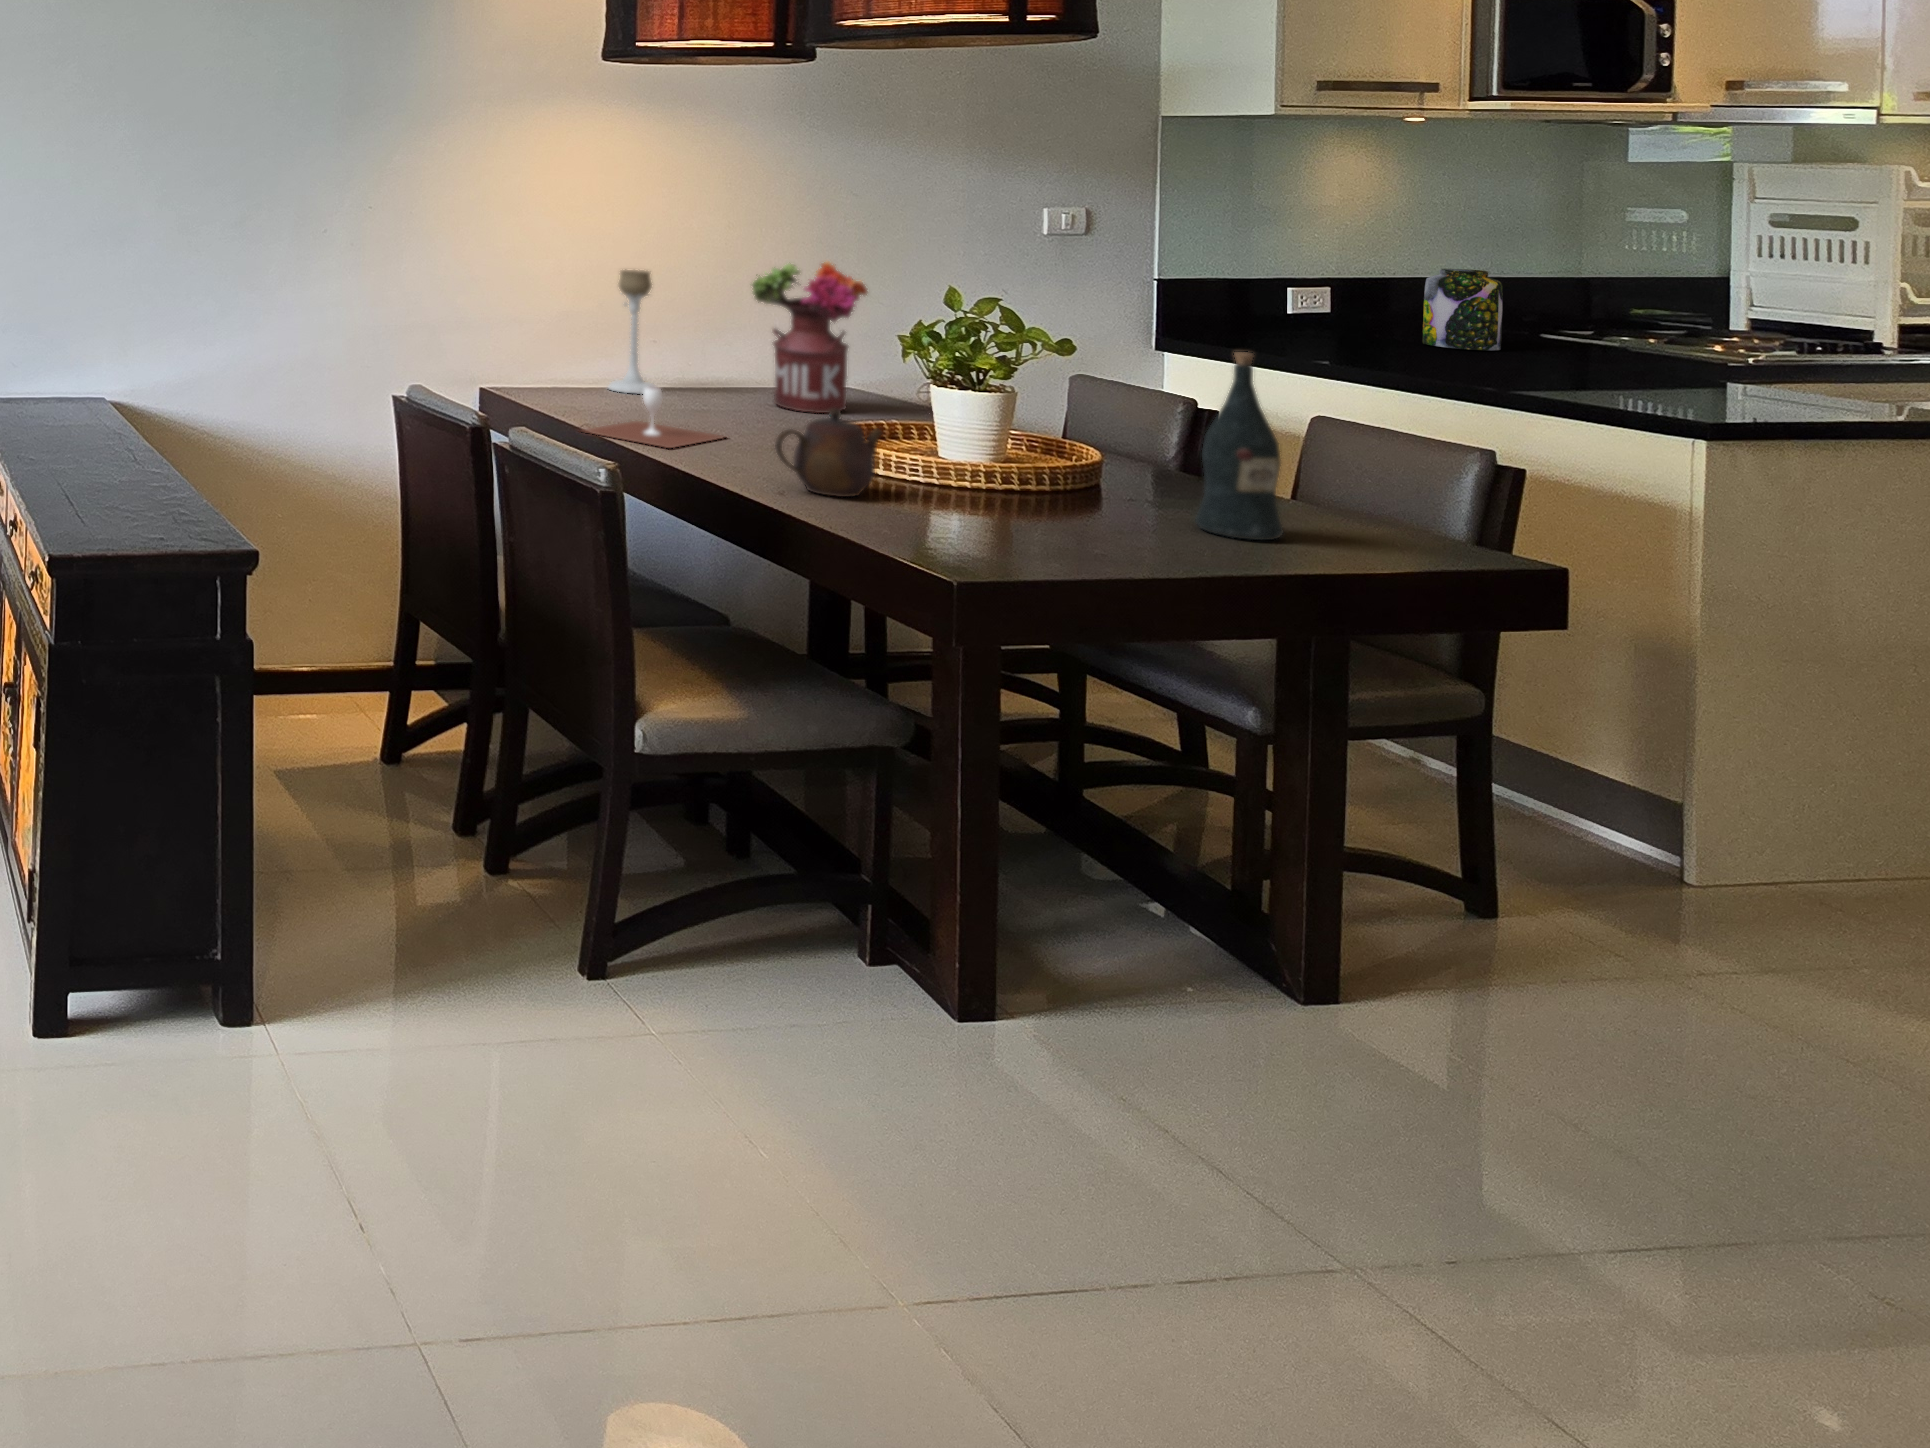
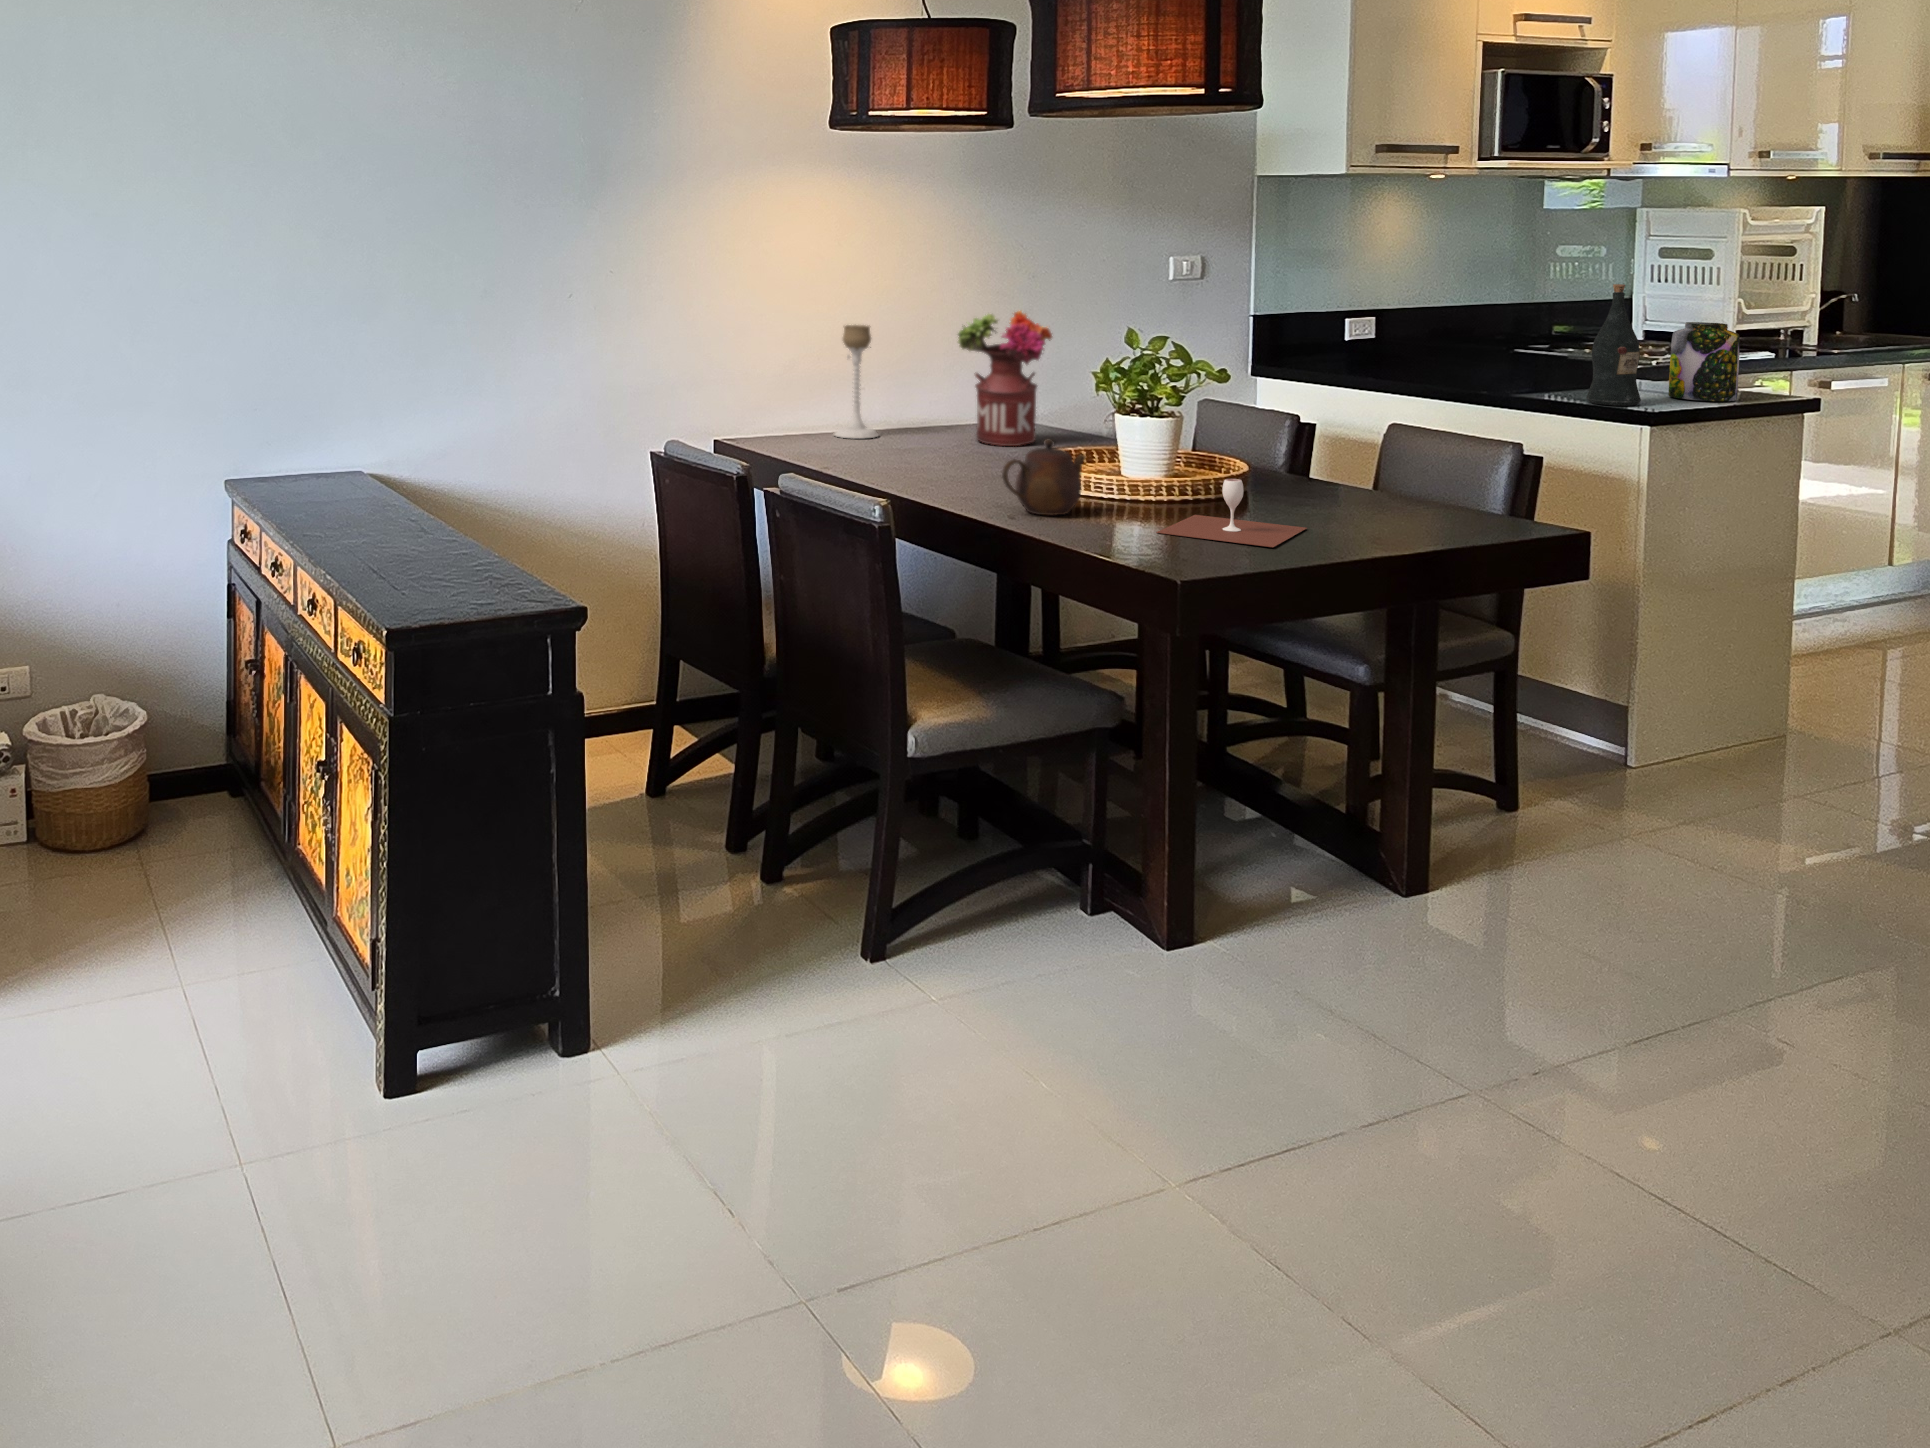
jar: present [1423,269,1503,350] -> present [1669,322,1740,401]
wine bottle: present [1195,352,1283,540] -> present [1586,284,1641,406]
wine glass: present [584,387,722,448] -> present [1156,479,1307,547]

